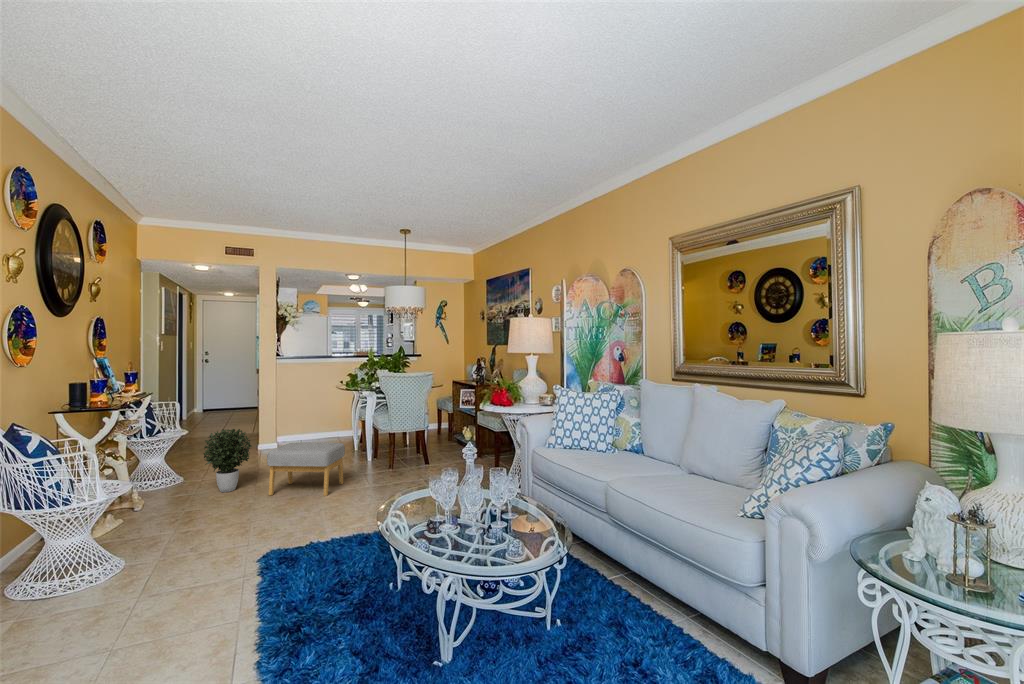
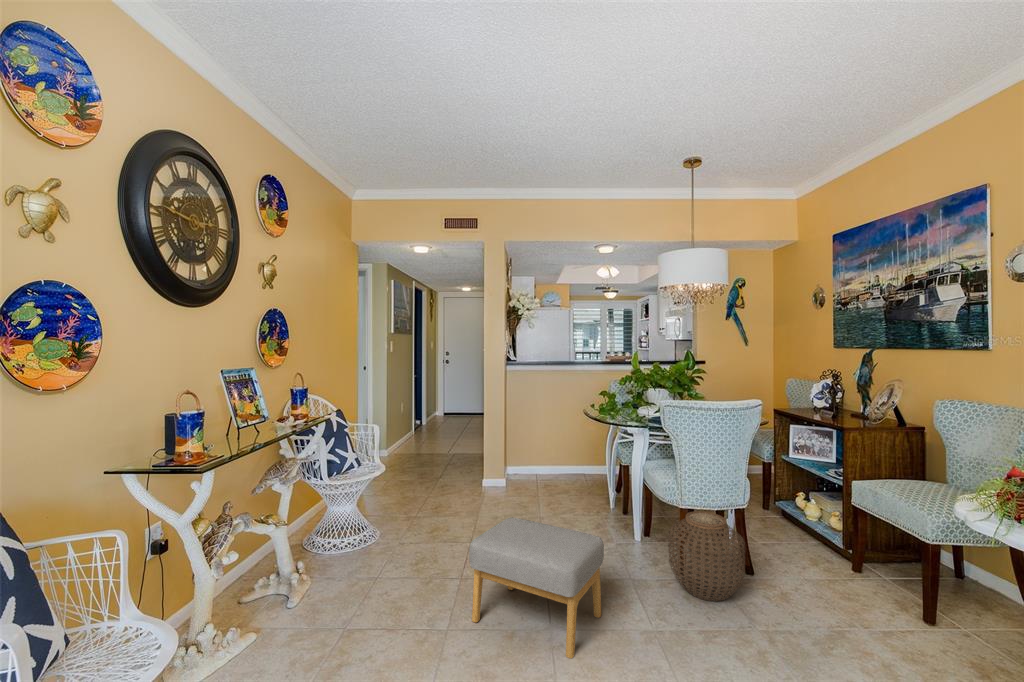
potted plant: present [204,429,252,492] -> none [383,481,455,589]
woven basket: none [382,431,419,472] -> present [668,511,745,601]

